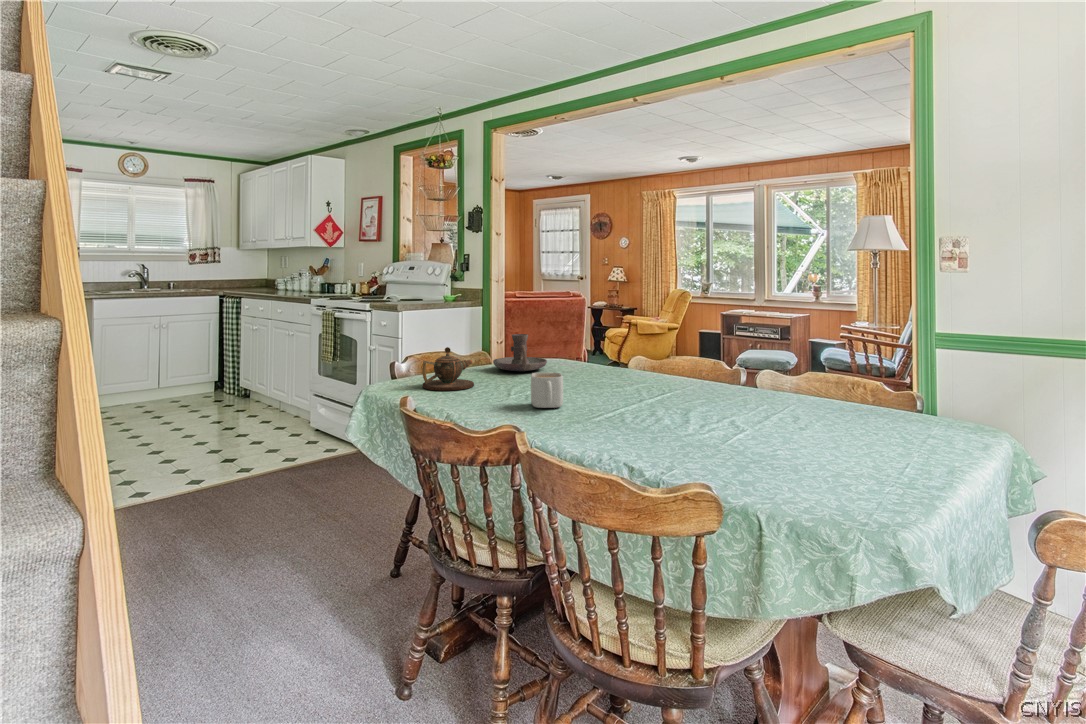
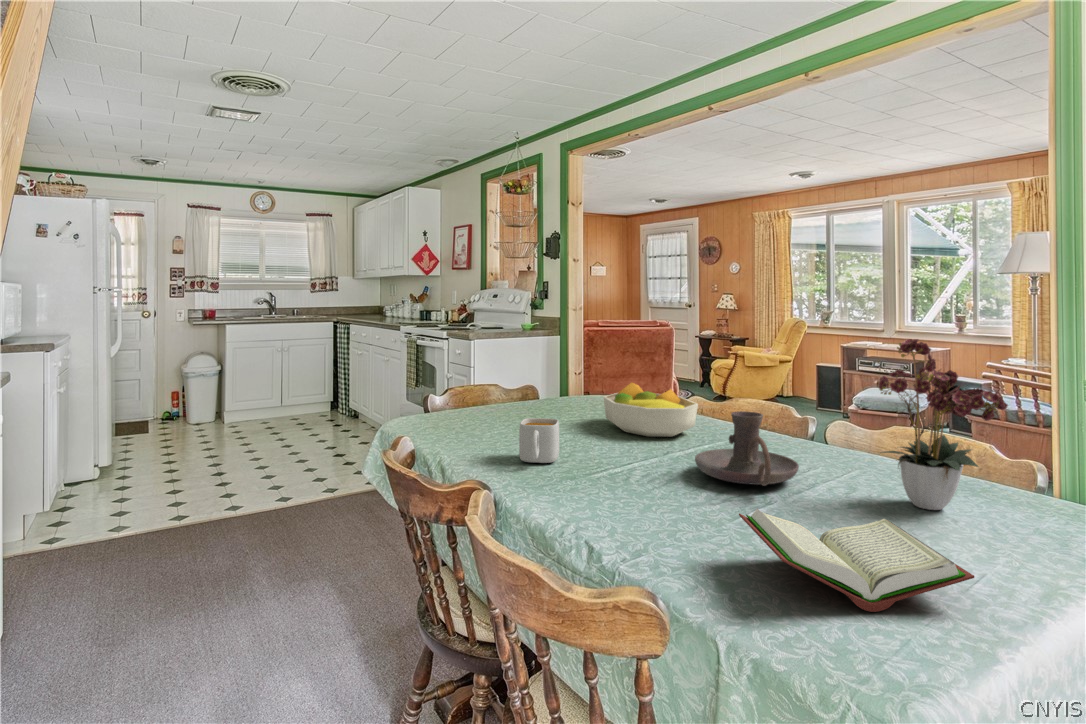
flower arrangement: none [802,297,897,422] -> present [879,339,1008,510]
candle holder: present [493,334,547,371] -> present [695,411,799,486]
fruit bowl: none [576,344,657,387] -> present [604,383,698,437]
teapot: present [422,347,474,391] -> none [422,382,483,432]
book: none [736,418,885,472] -> present [739,508,974,612]

